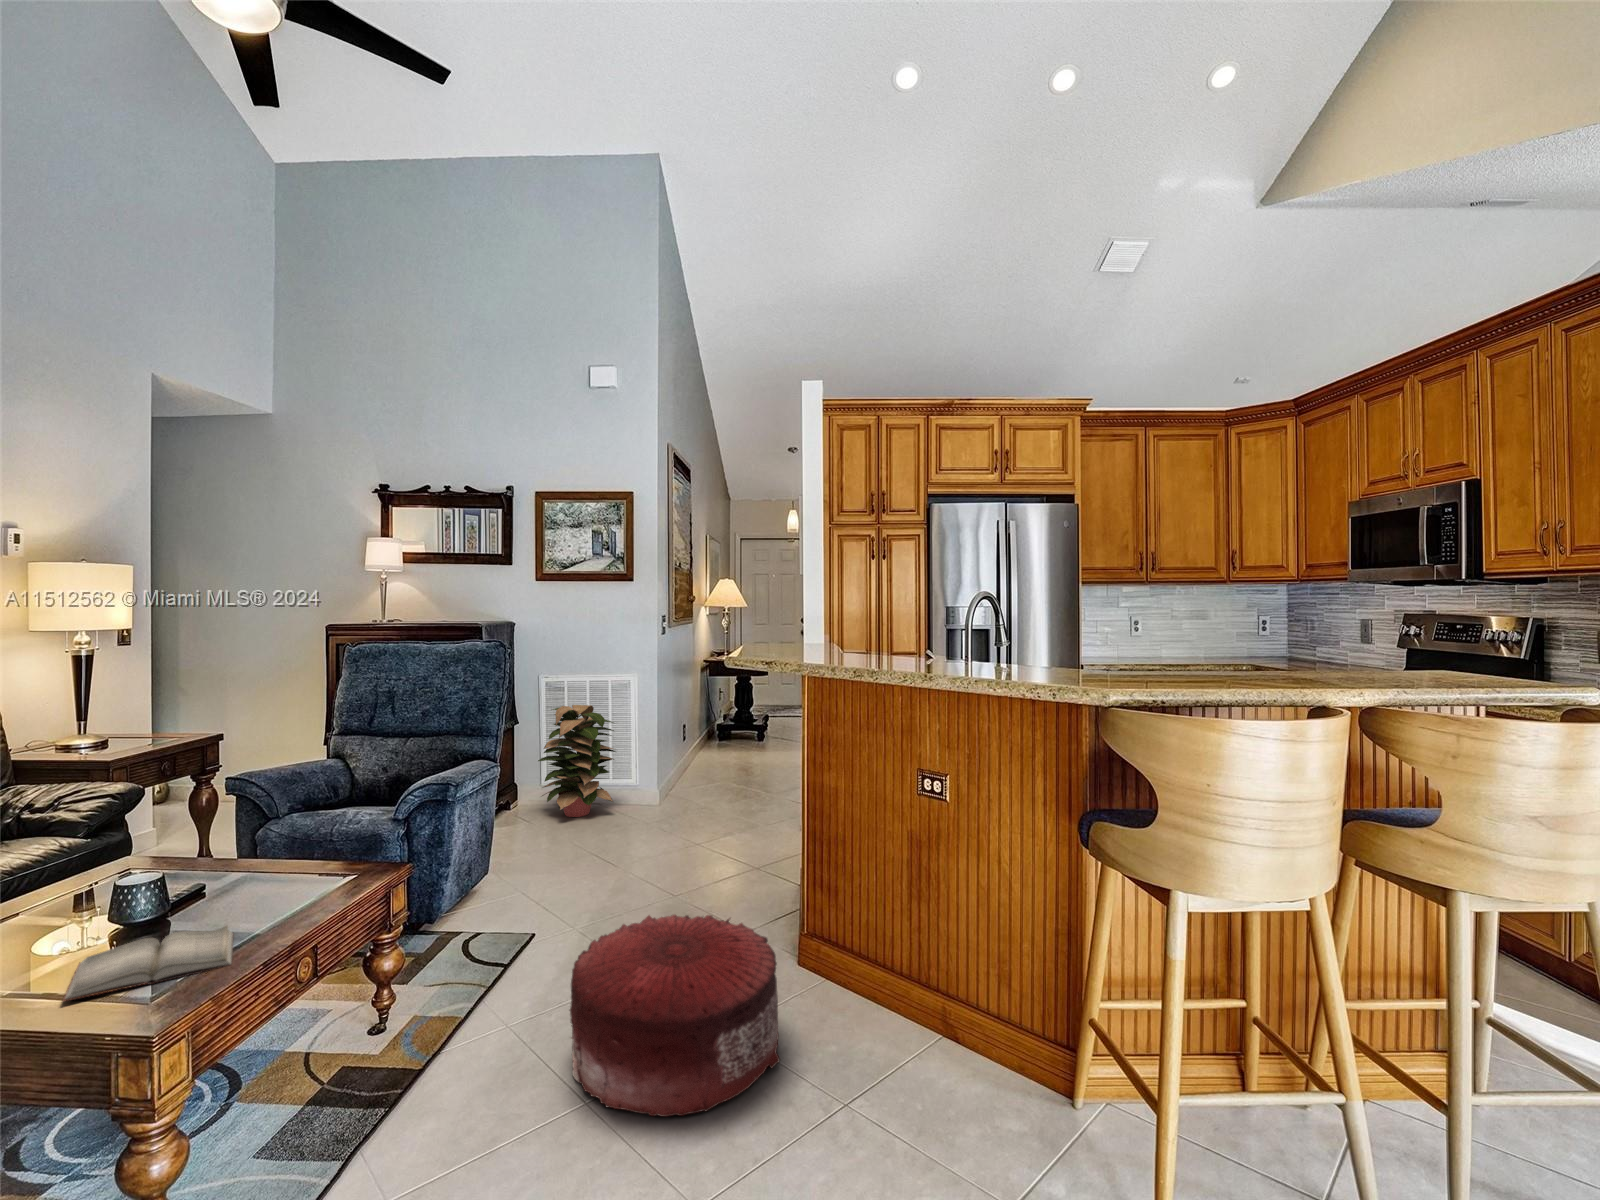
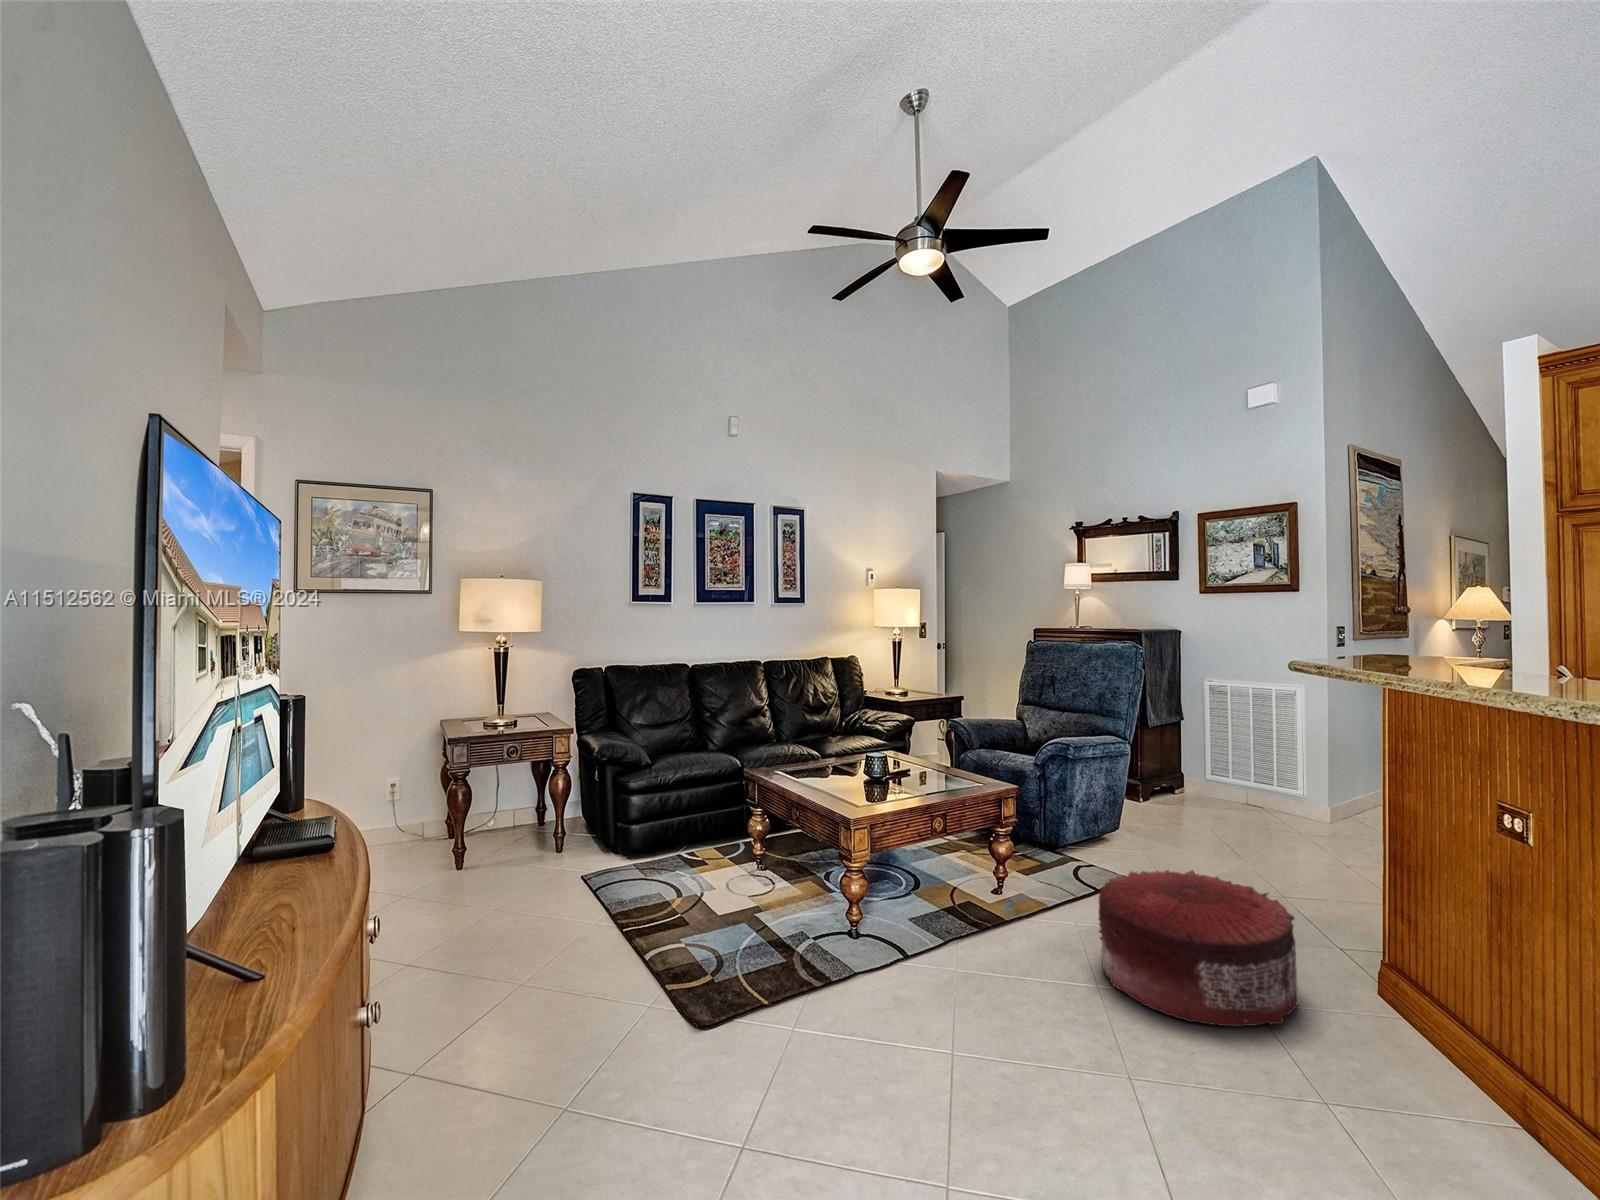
decorative plant: present [538,705,616,817] -> none [1190,708,1276,814]
hardback book: present [63,926,234,1002] -> none [832,783,910,805]

